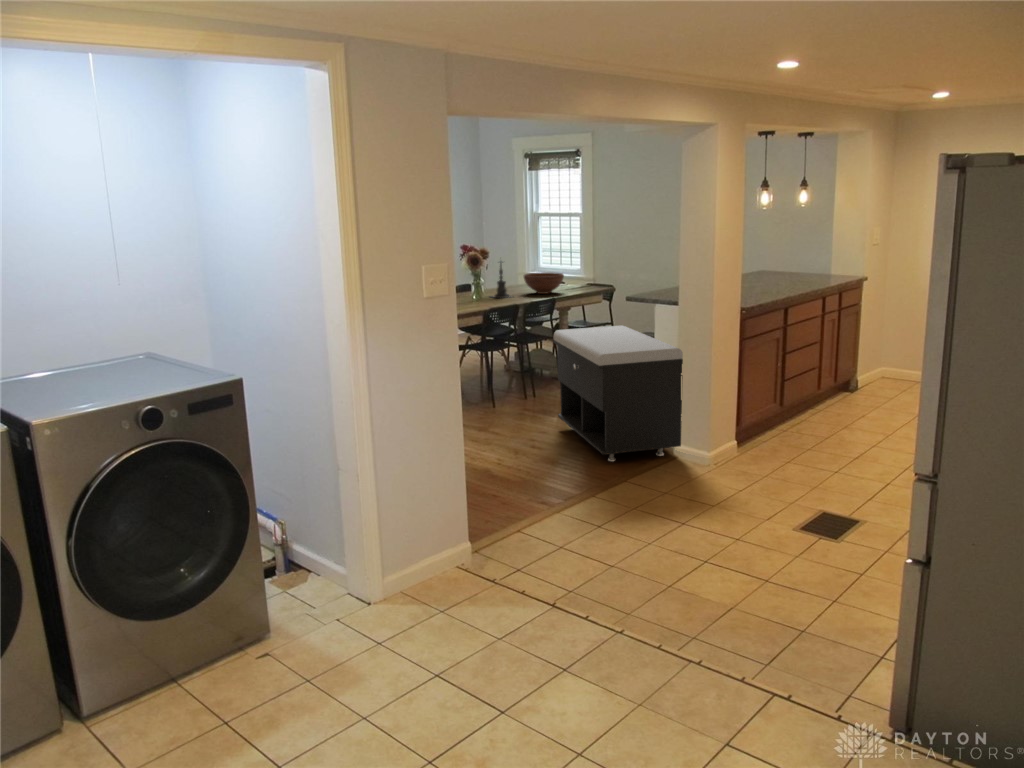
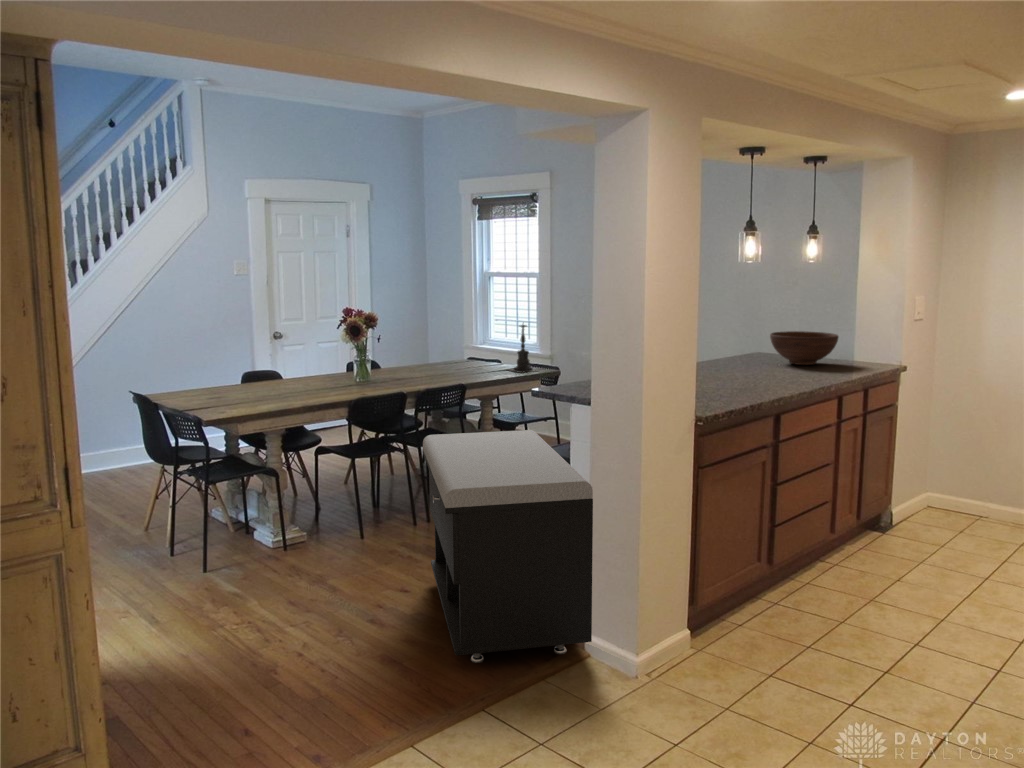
candle holder: present [494,261,510,298] -> present [509,324,536,373]
fruit bowl: present [524,272,564,294] -> present [770,331,838,365]

